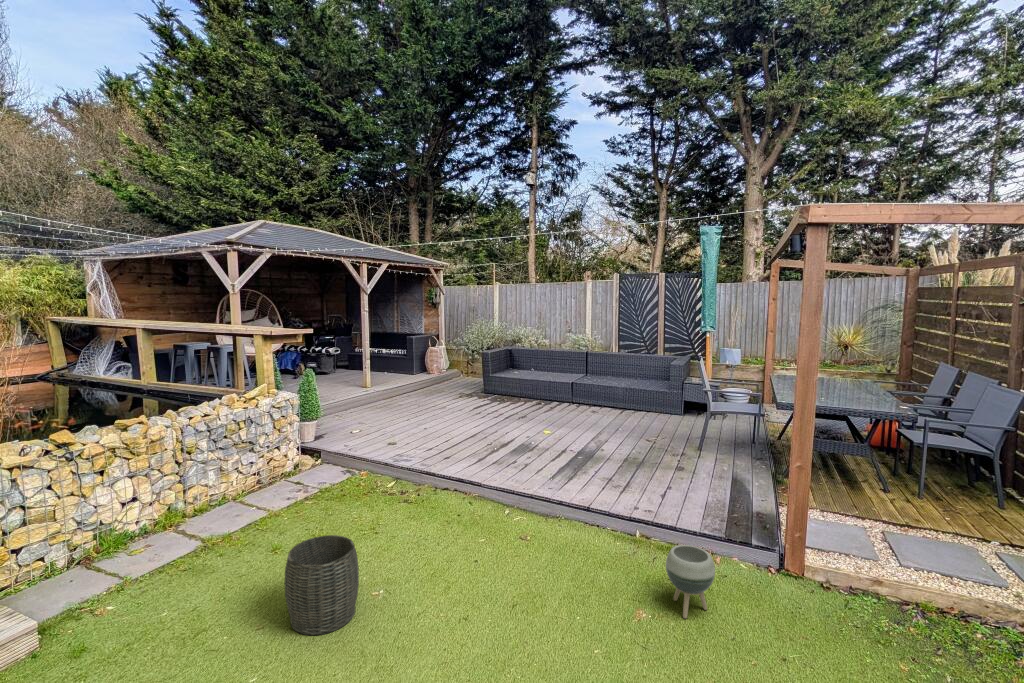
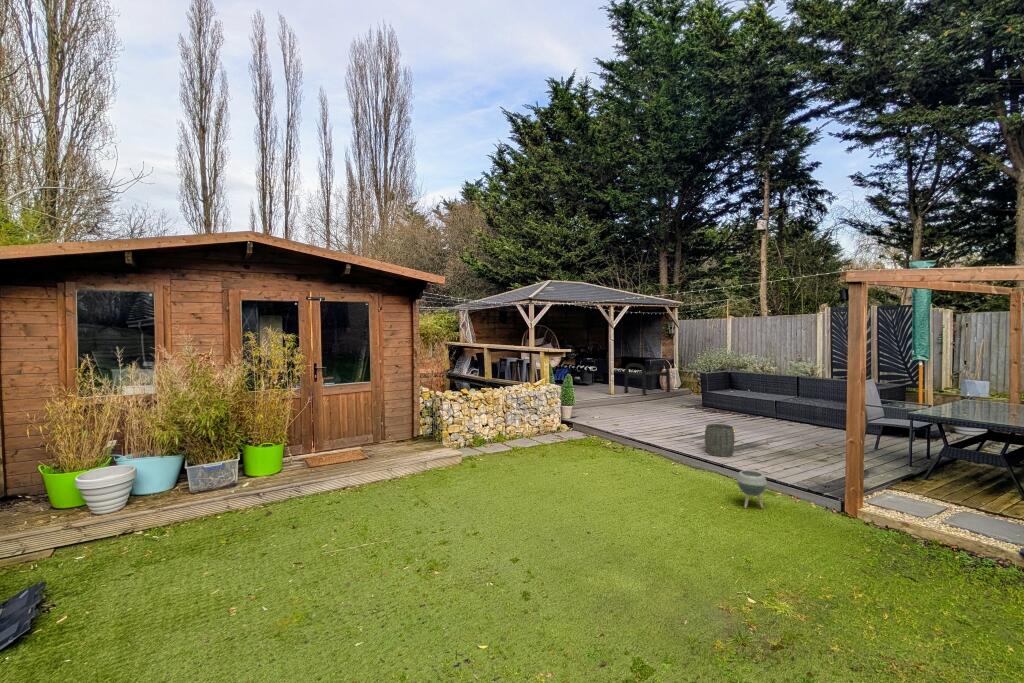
bench: none [382,339,440,386] -> present [624,361,670,395]
woven basket: present [285,535,359,635] -> present [705,424,735,456]

